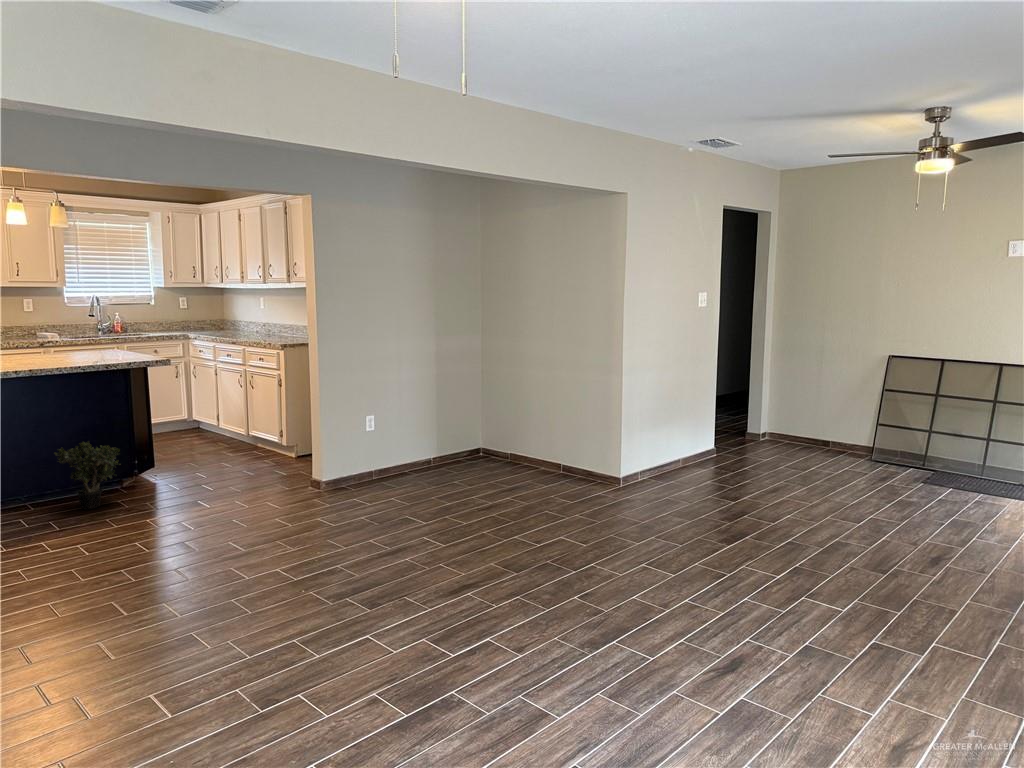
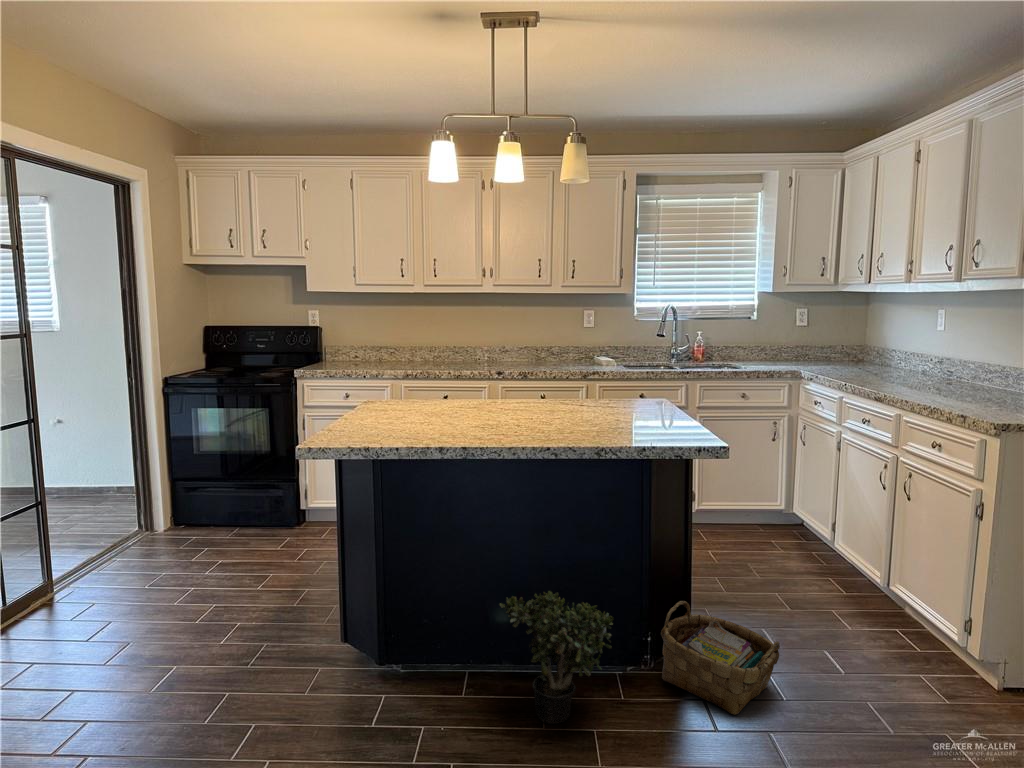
woven basket: none [140,447,202,487] -> present [661,601,780,715]

